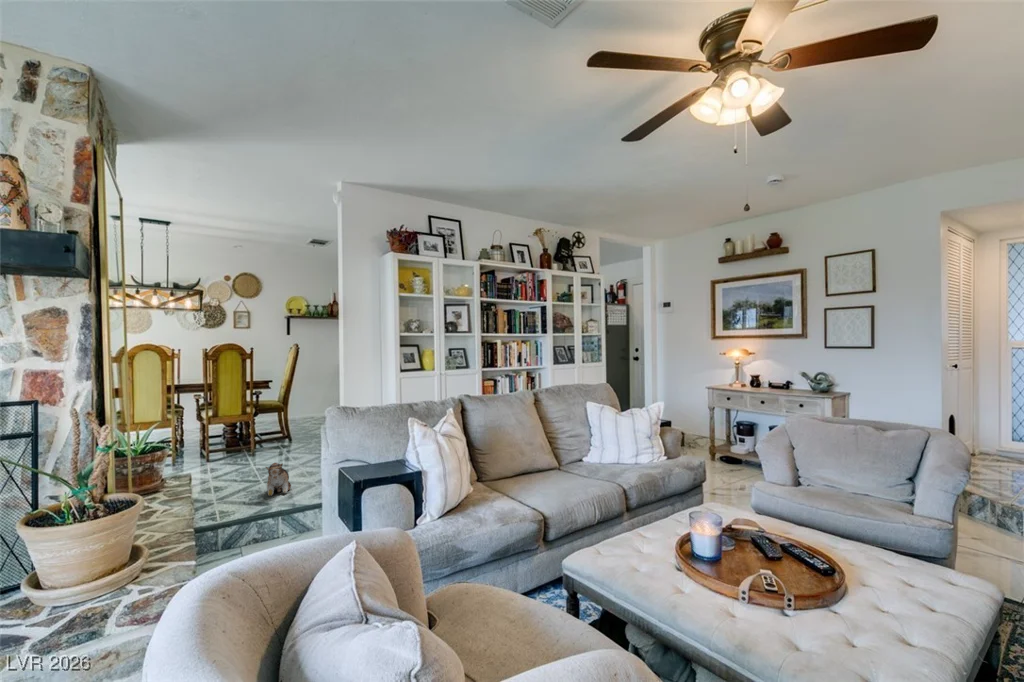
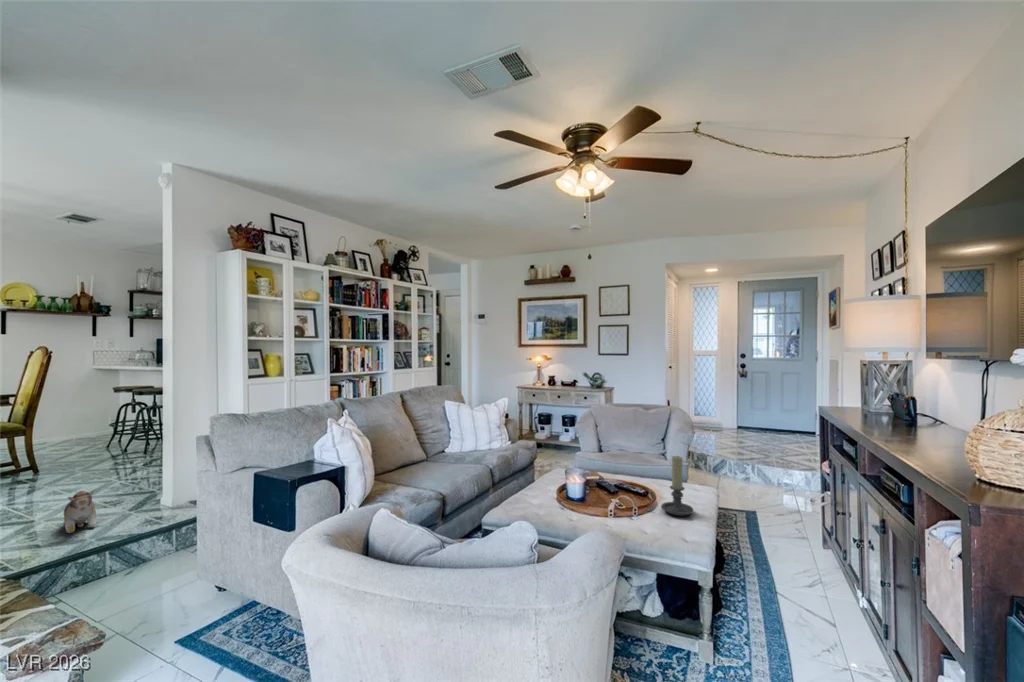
candle holder: none [854,519,922,628] -> present [661,456,693,516]

